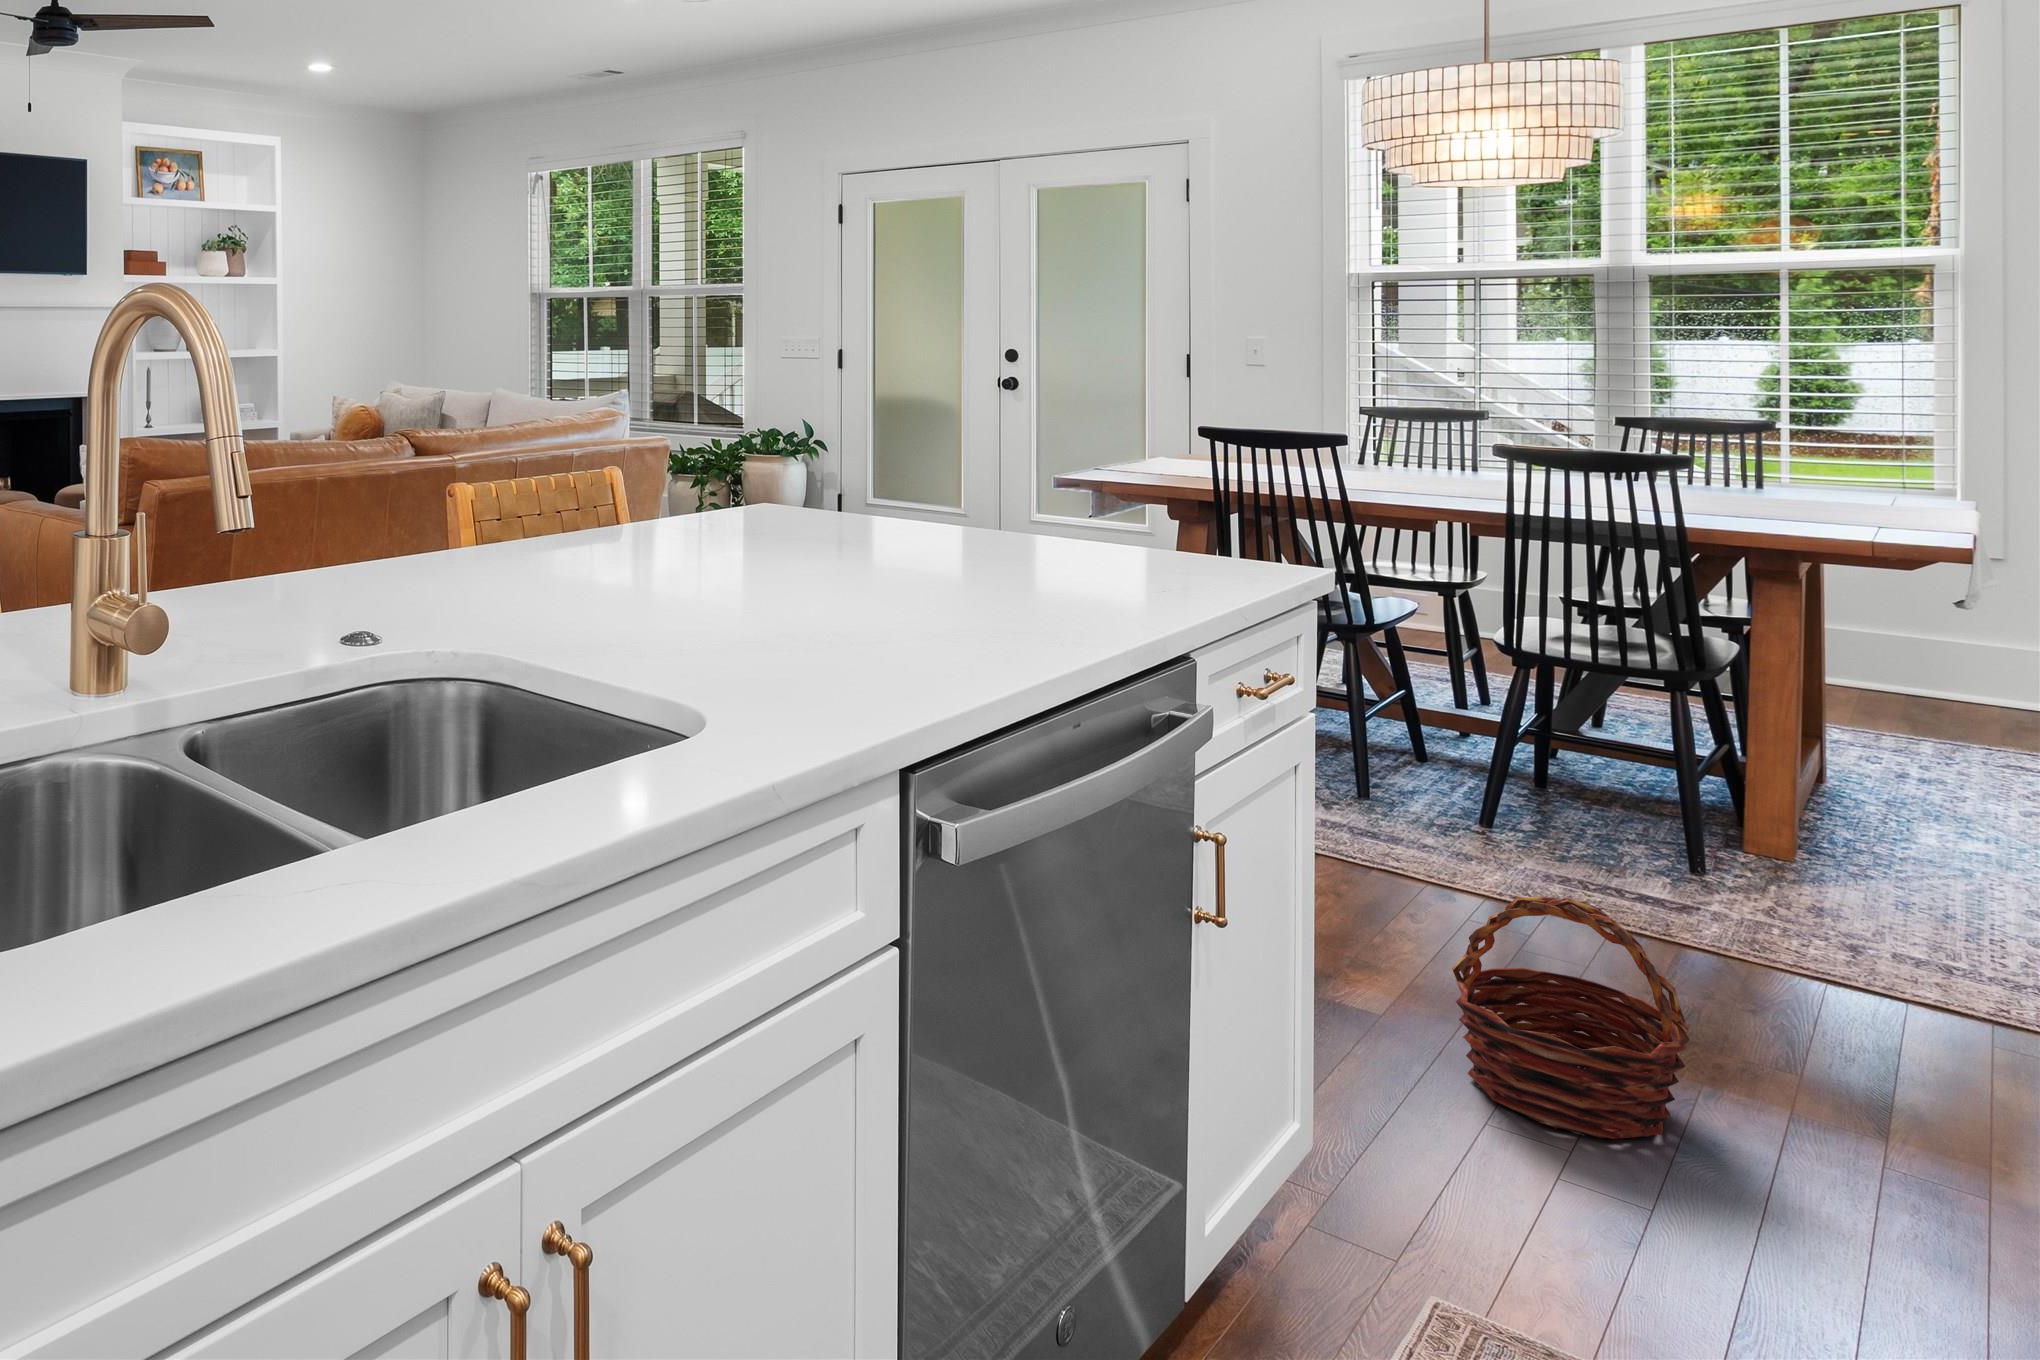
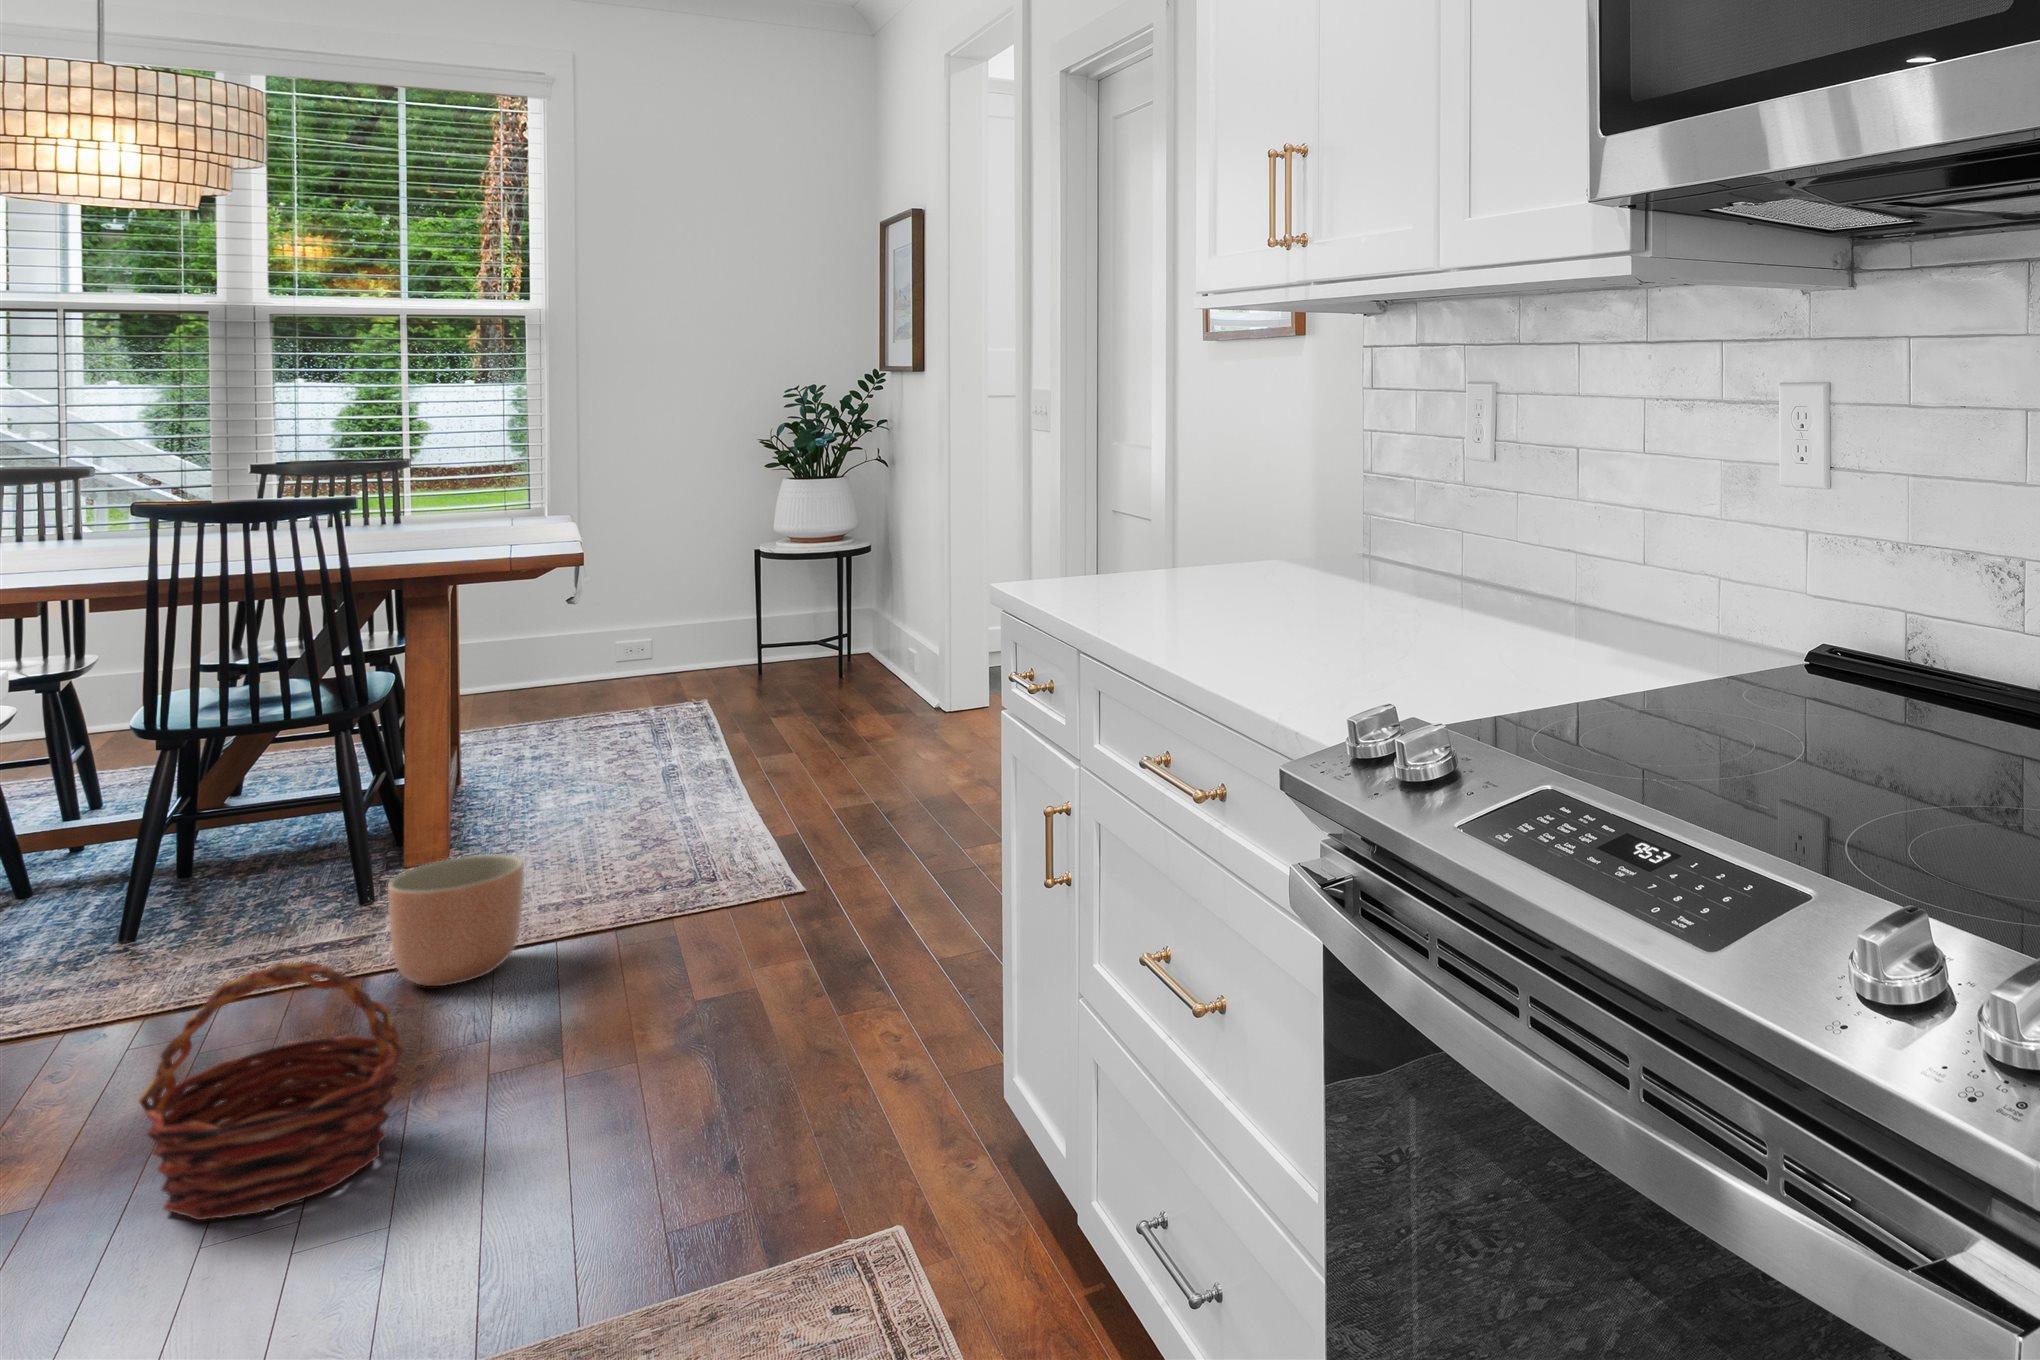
planter: none [1704,856,1863,1001] -> present [388,854,524,986]

